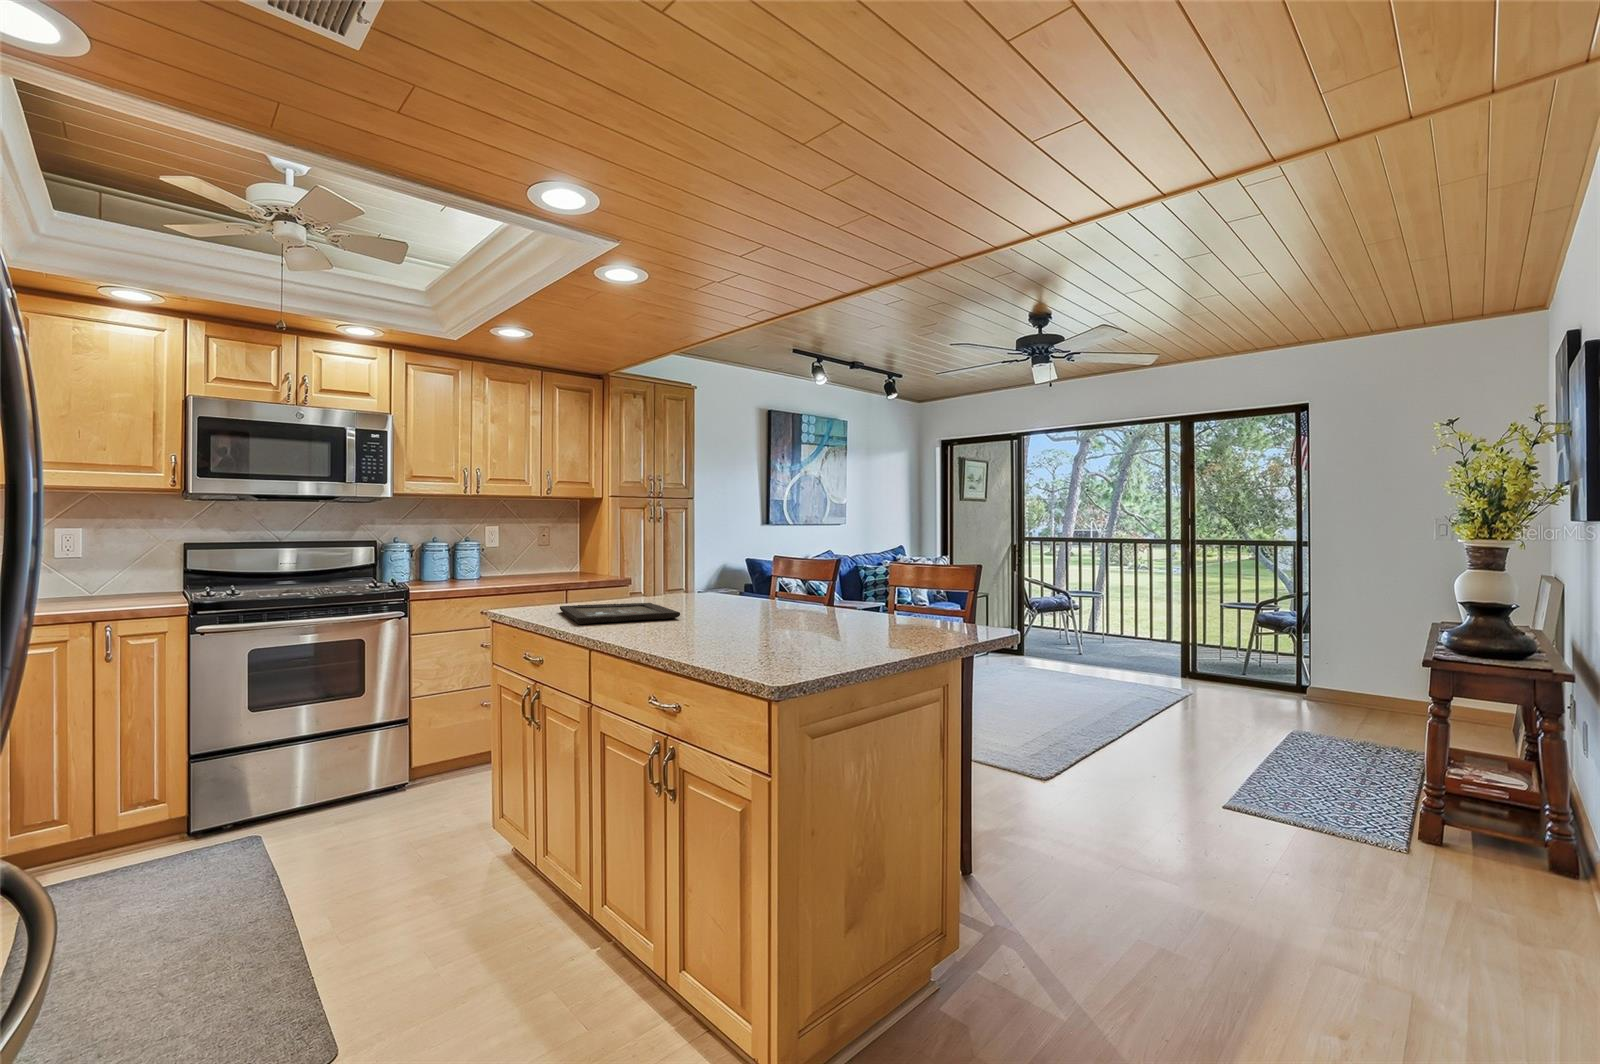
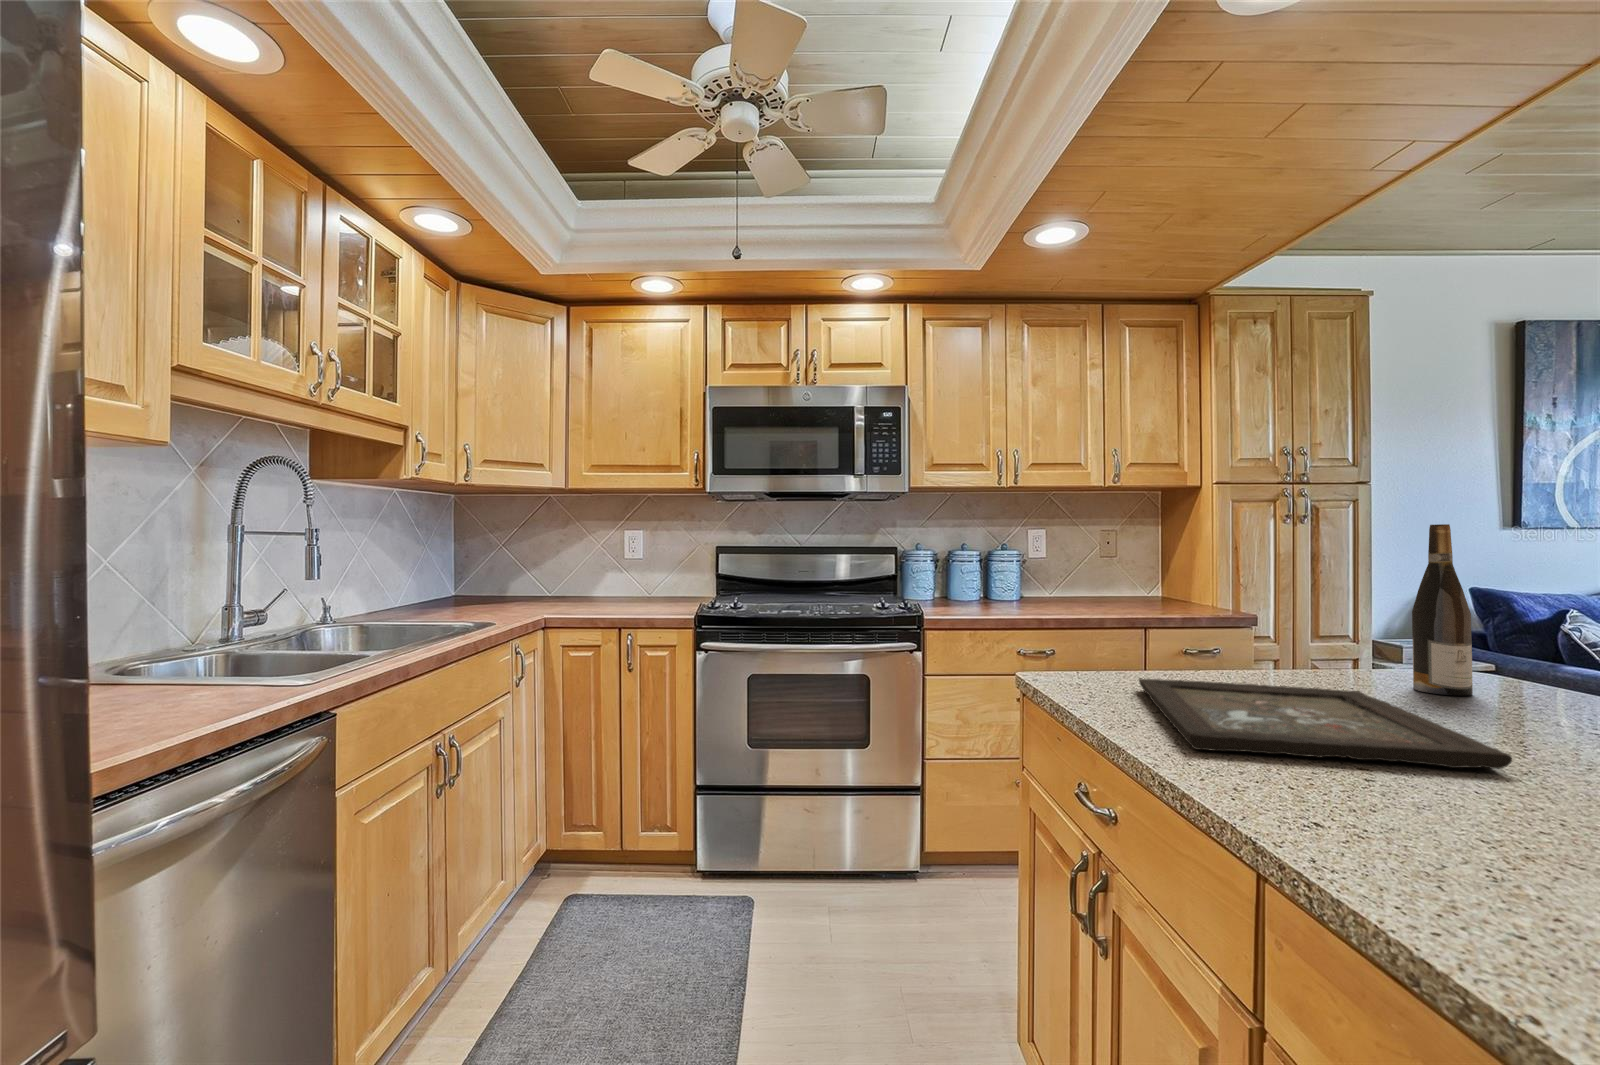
wine bottle: none [675,530,695,603] -> present [1412,524,1473,696]

